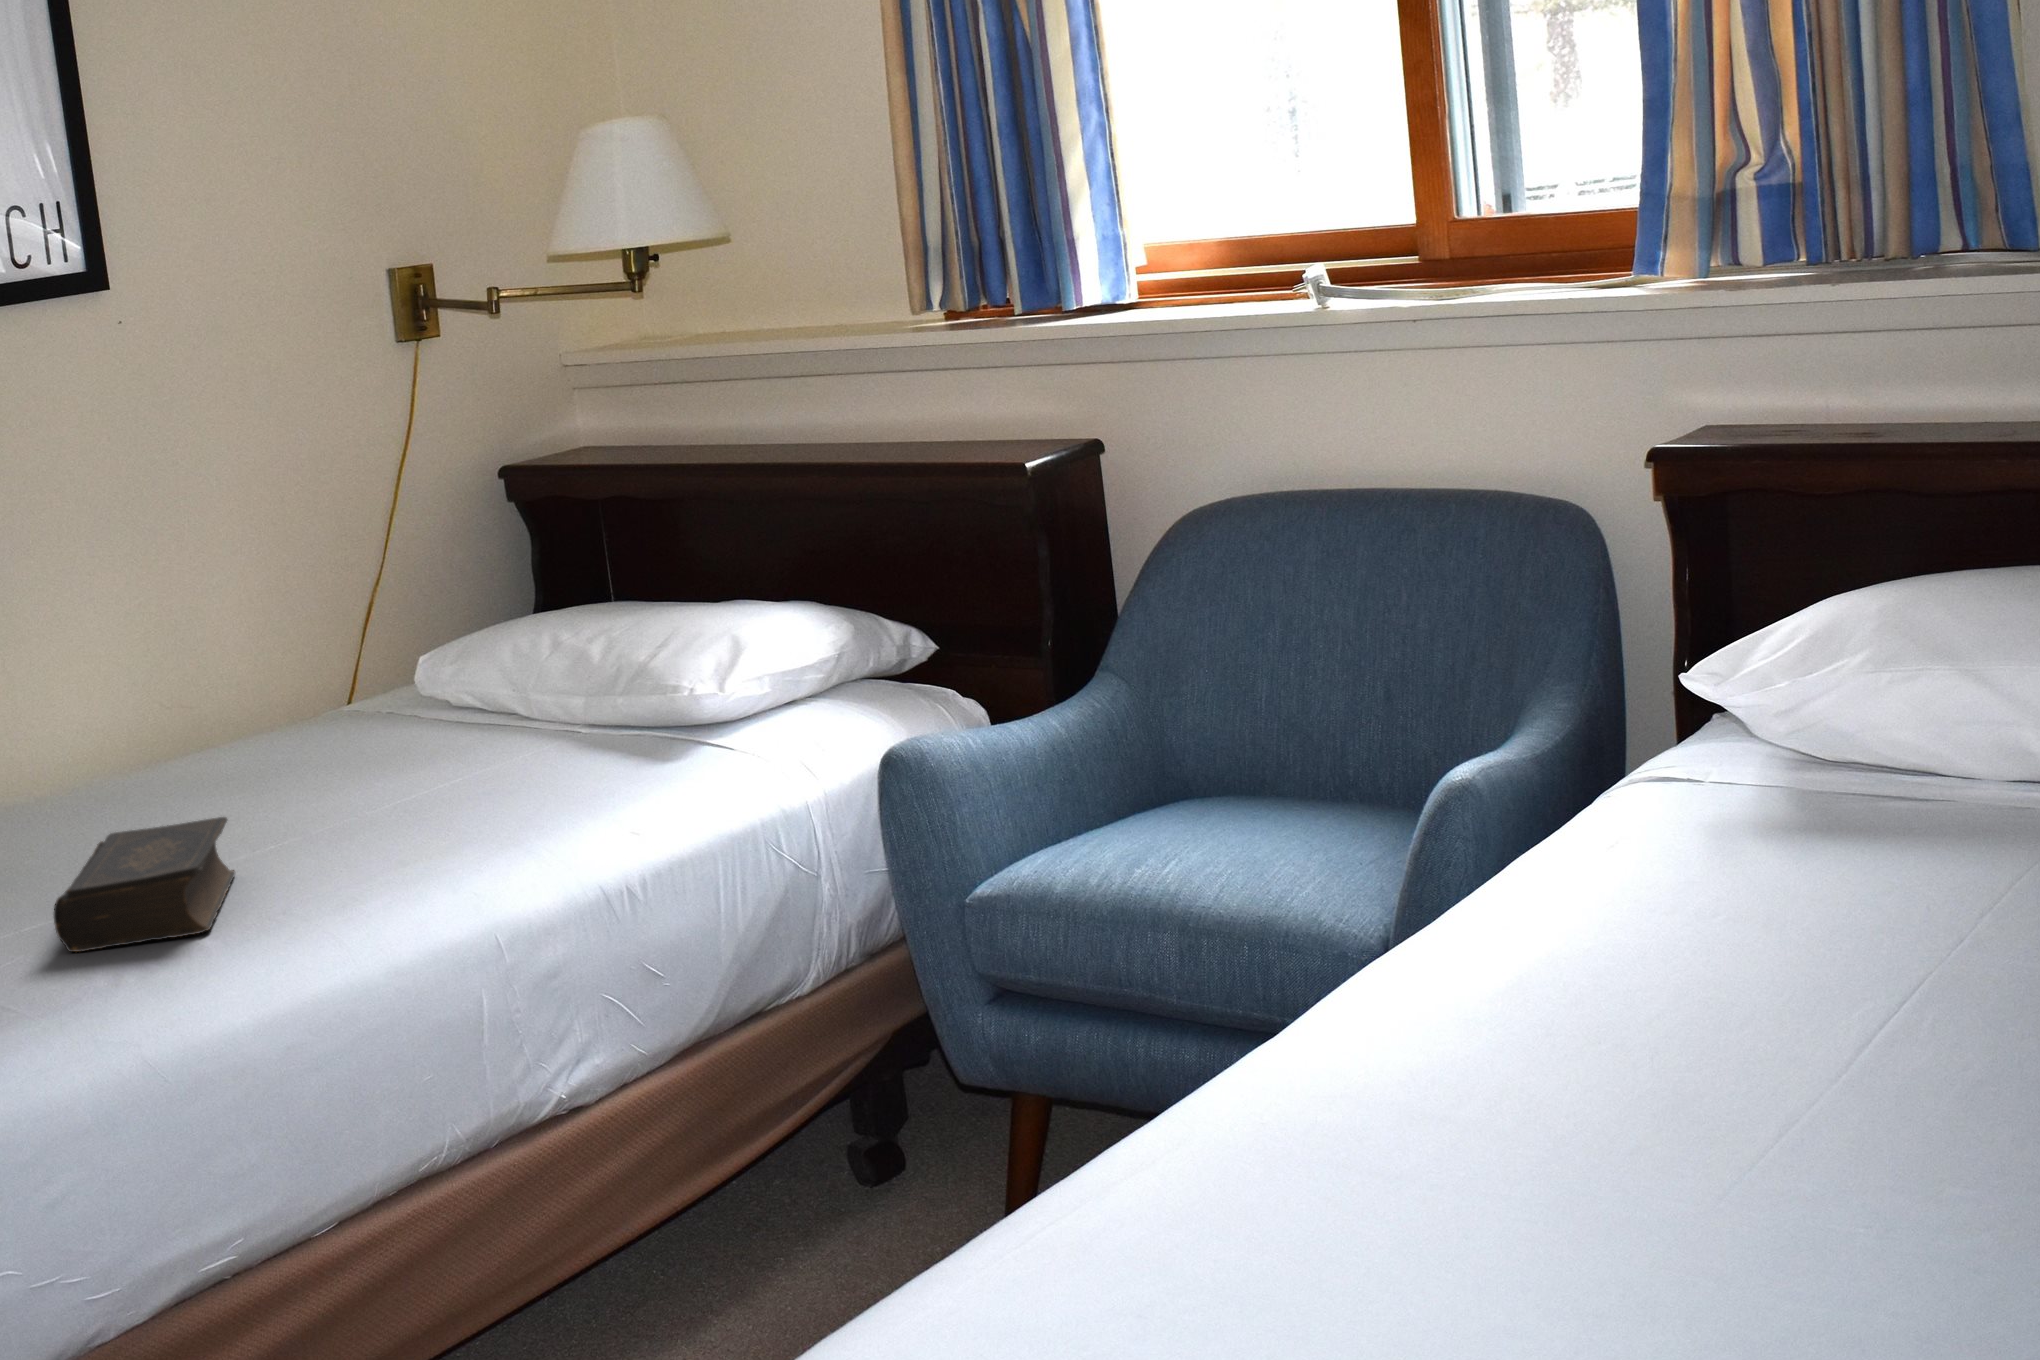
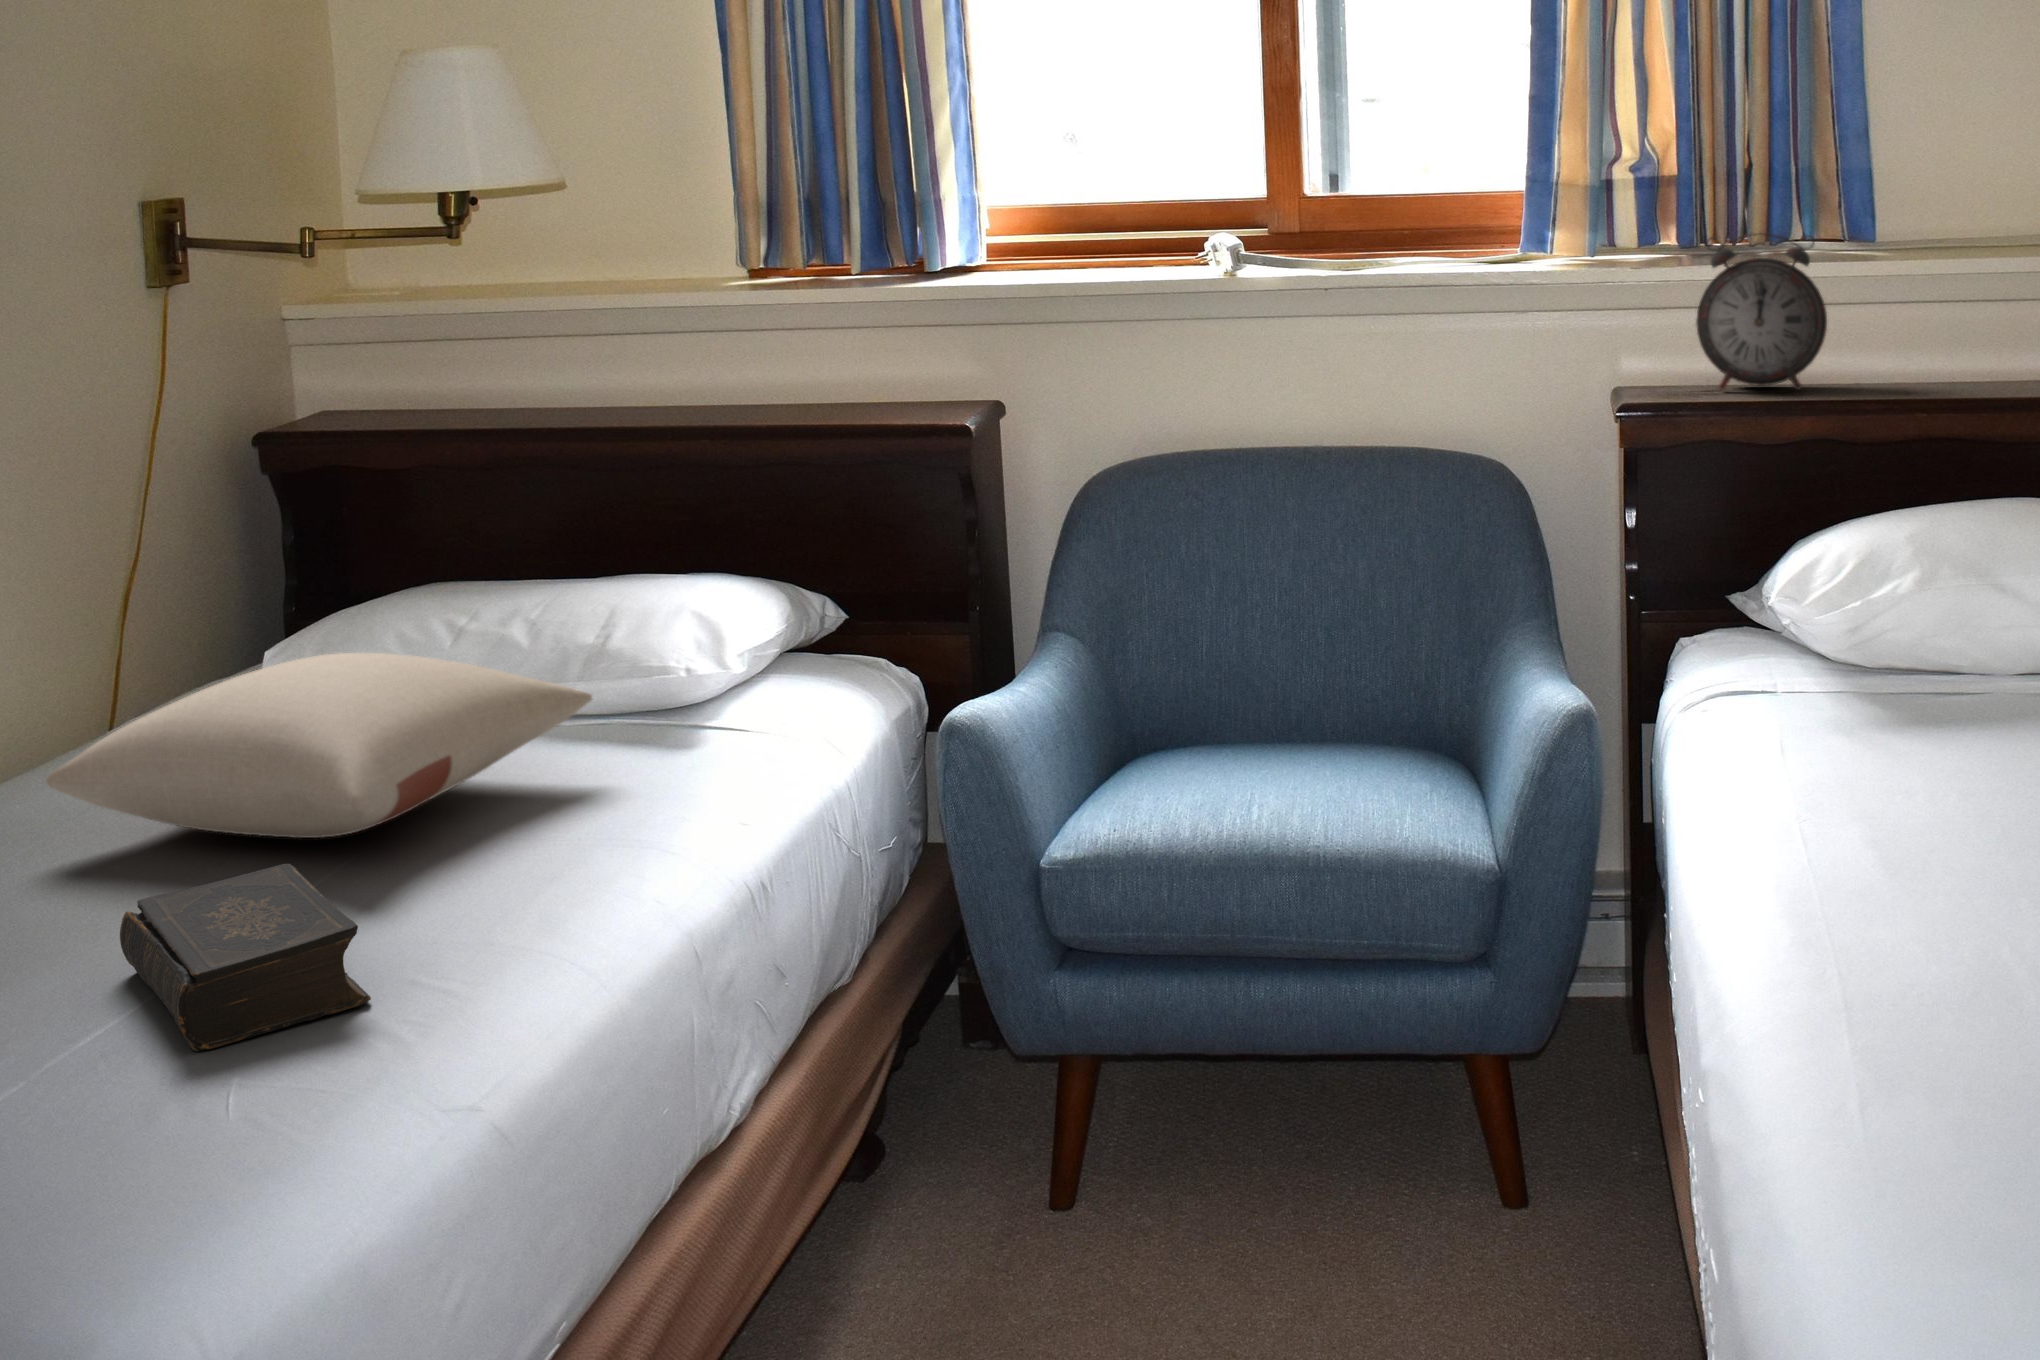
alarm clock: none [1793,247,1957,435] -> present [1696,233,1827,390]
pillow: none [162,653,578,803] -> present [46,653,592,838]

